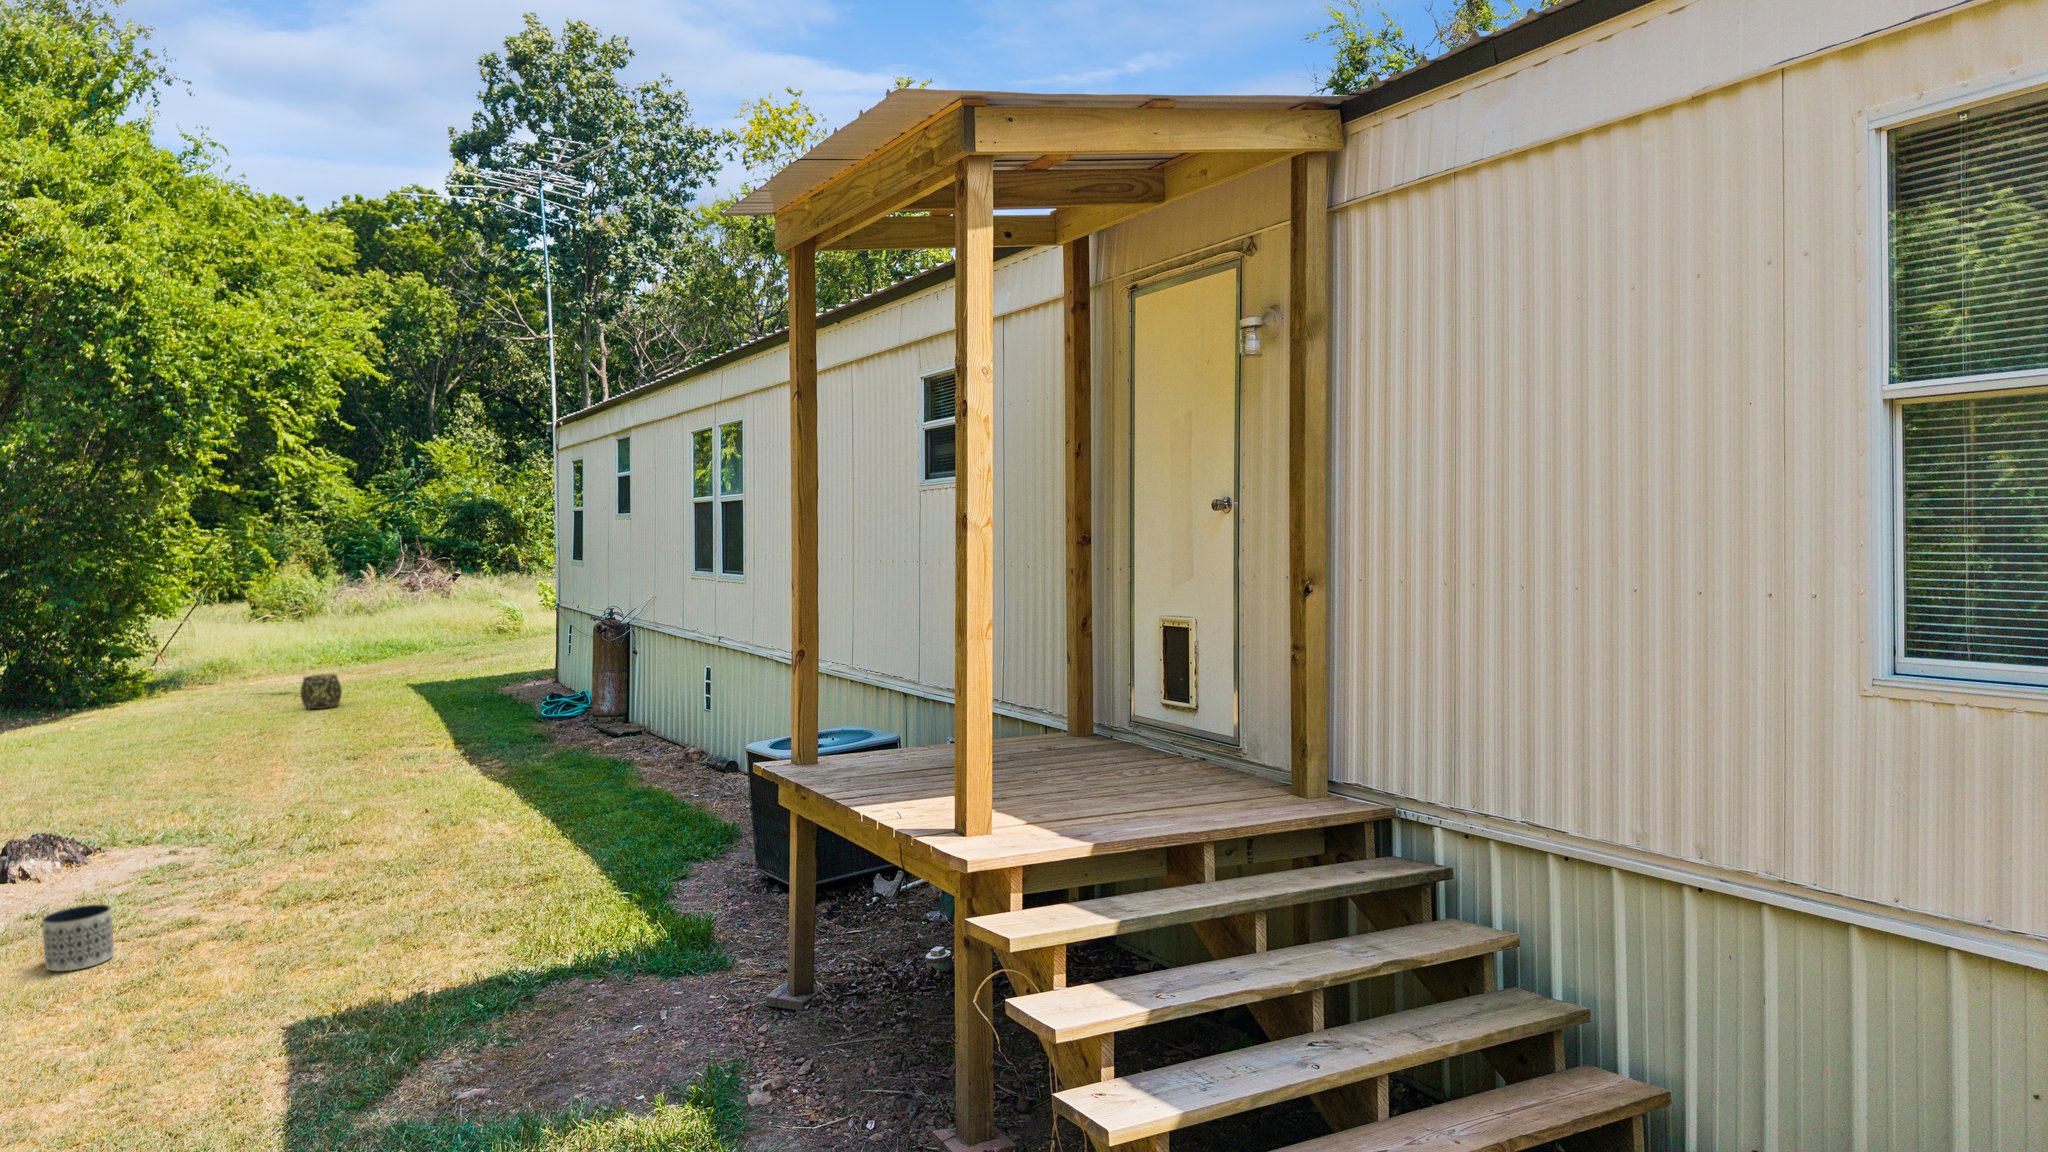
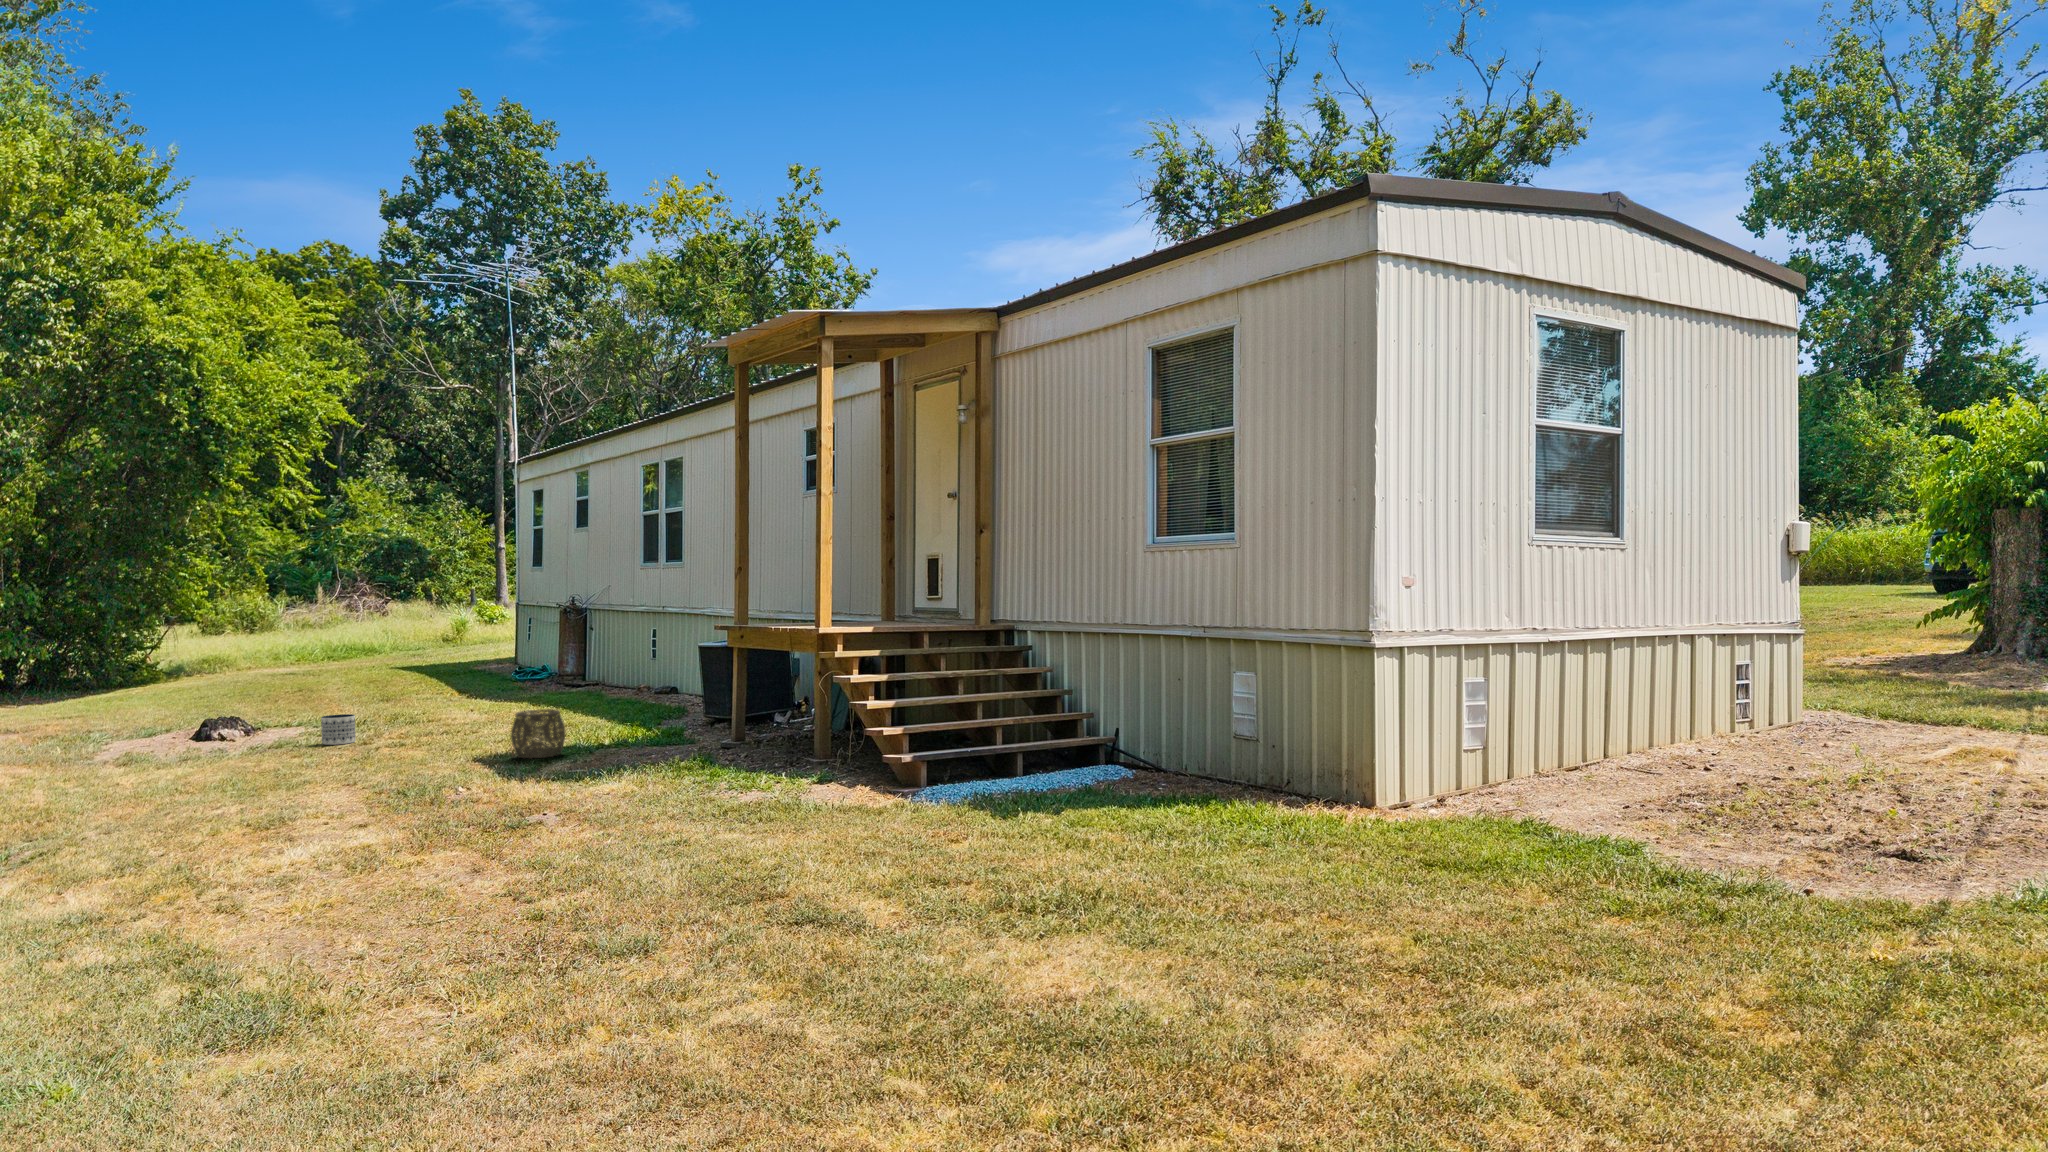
woven basket: present [300,674,342,709] -> present [511,709,566,759]

